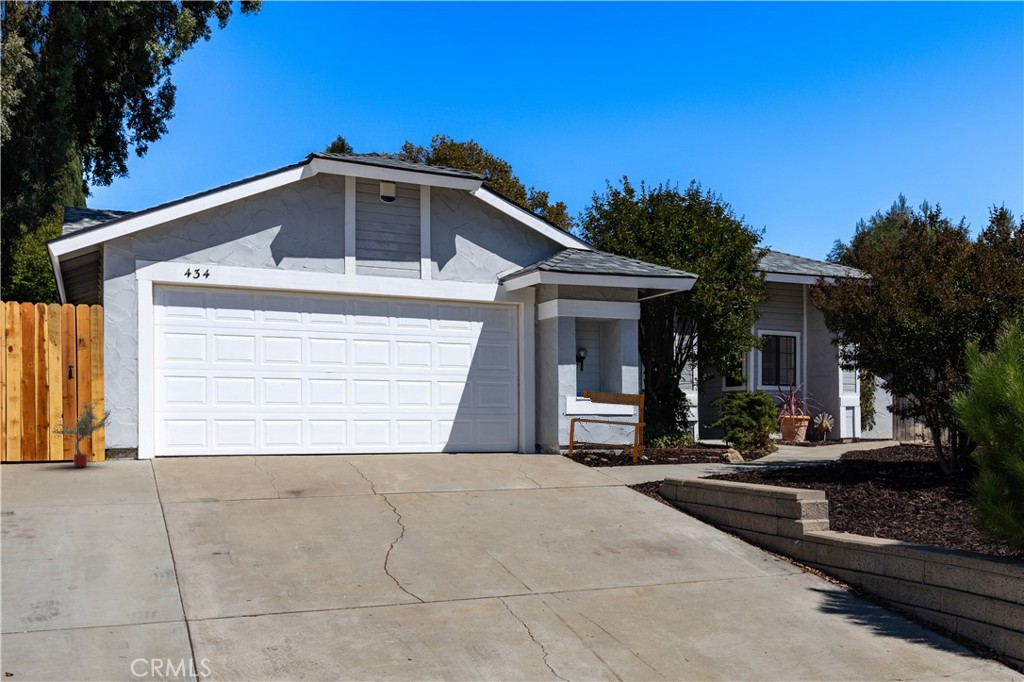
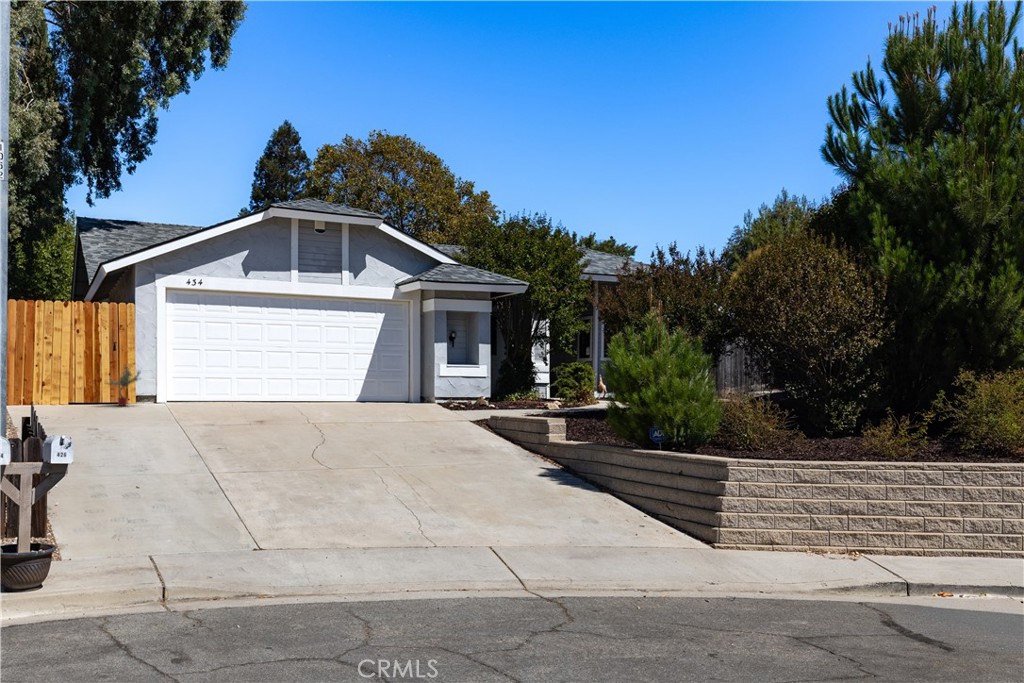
bench: present [569,391,646,462] -> none [440,360,491,406]

